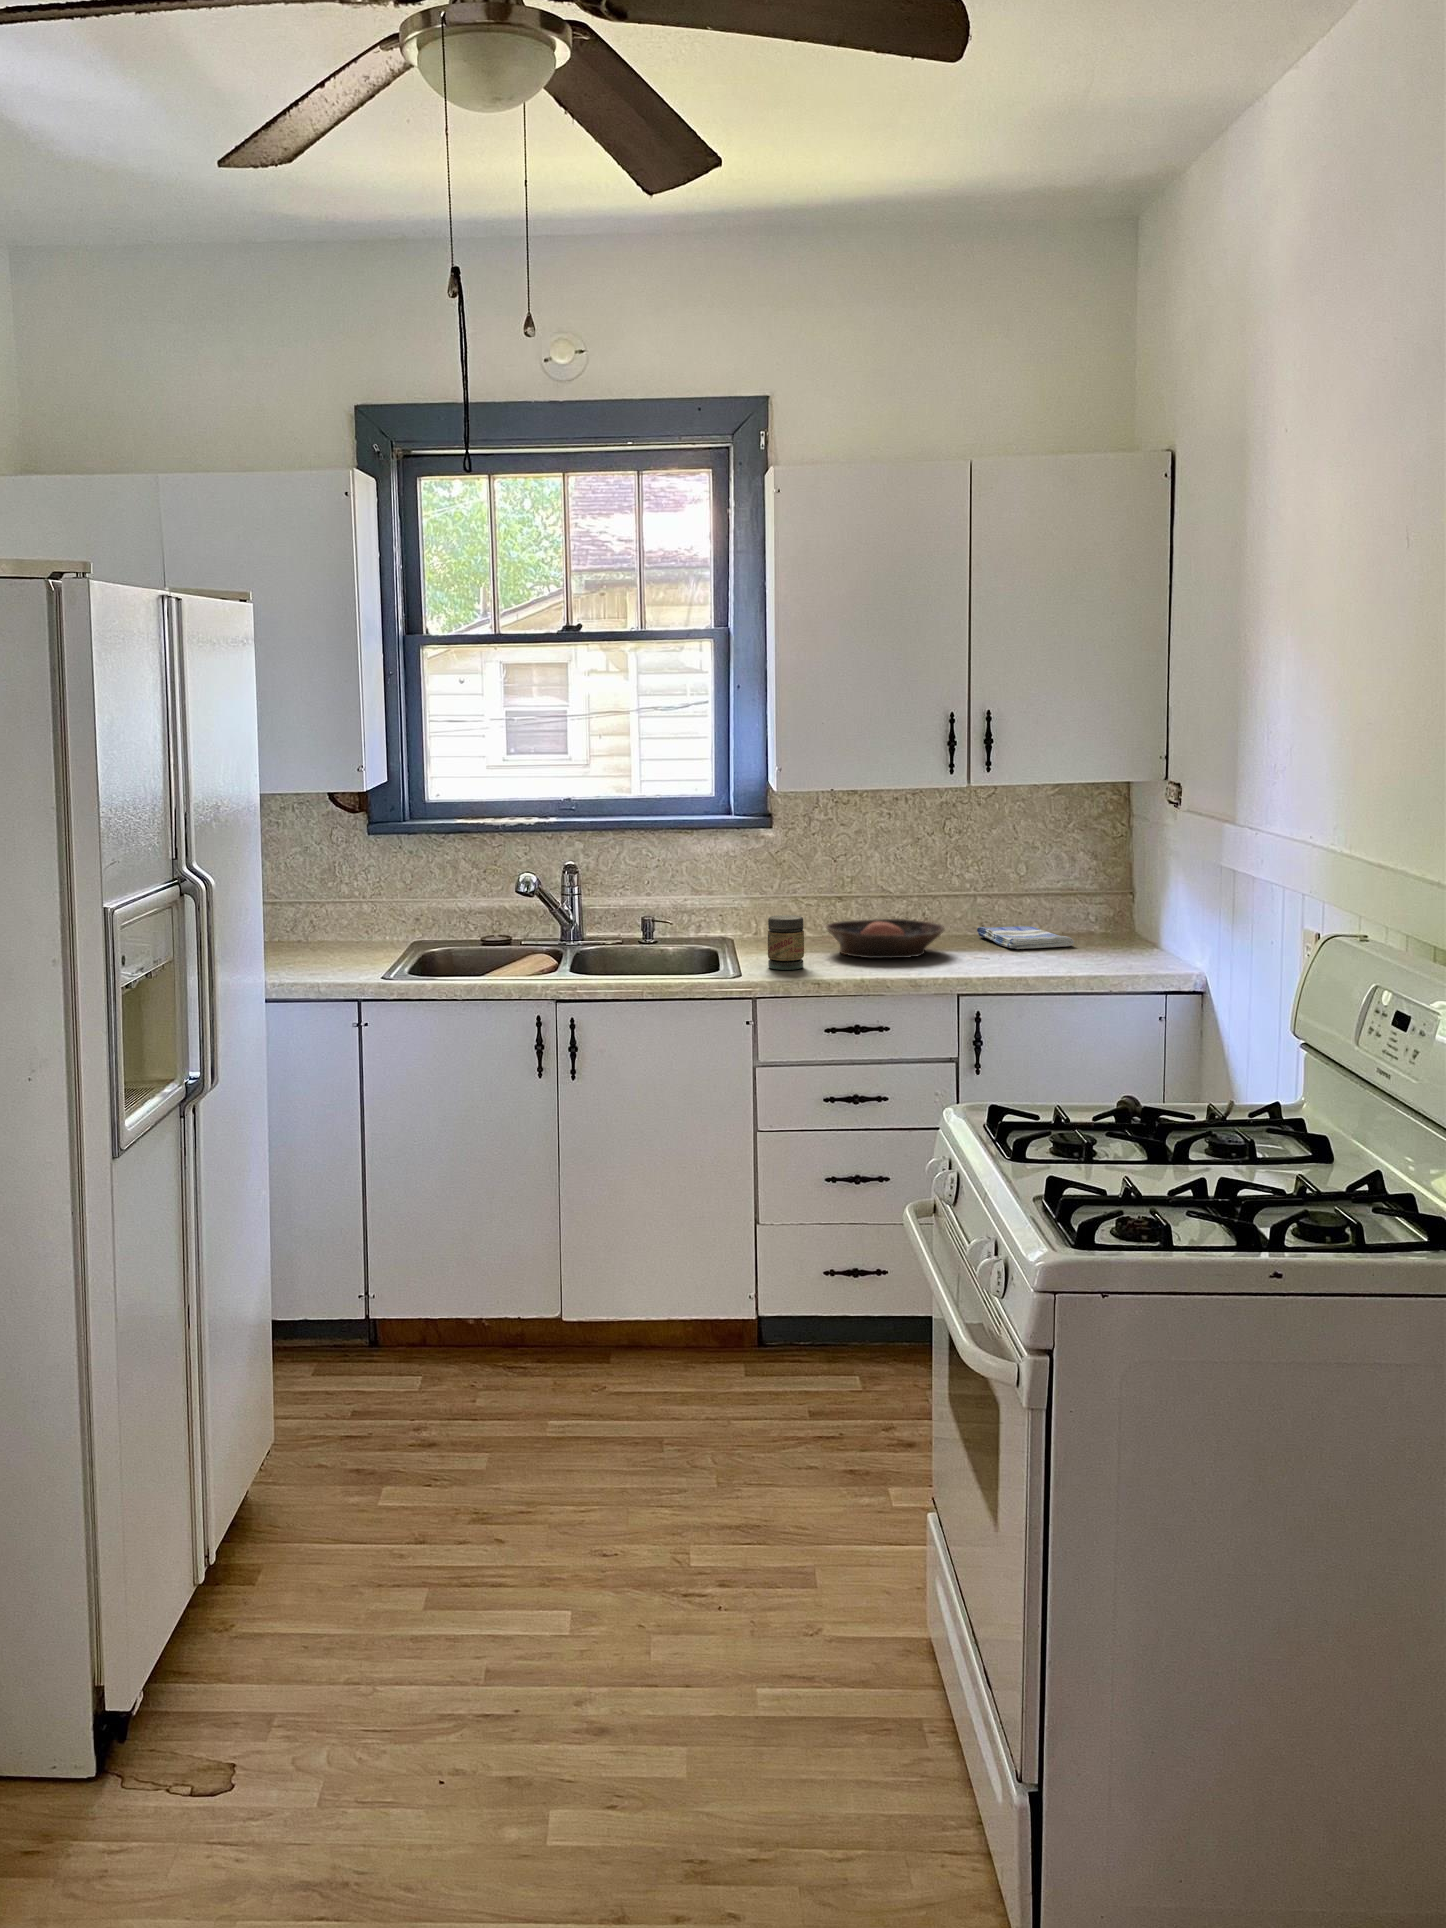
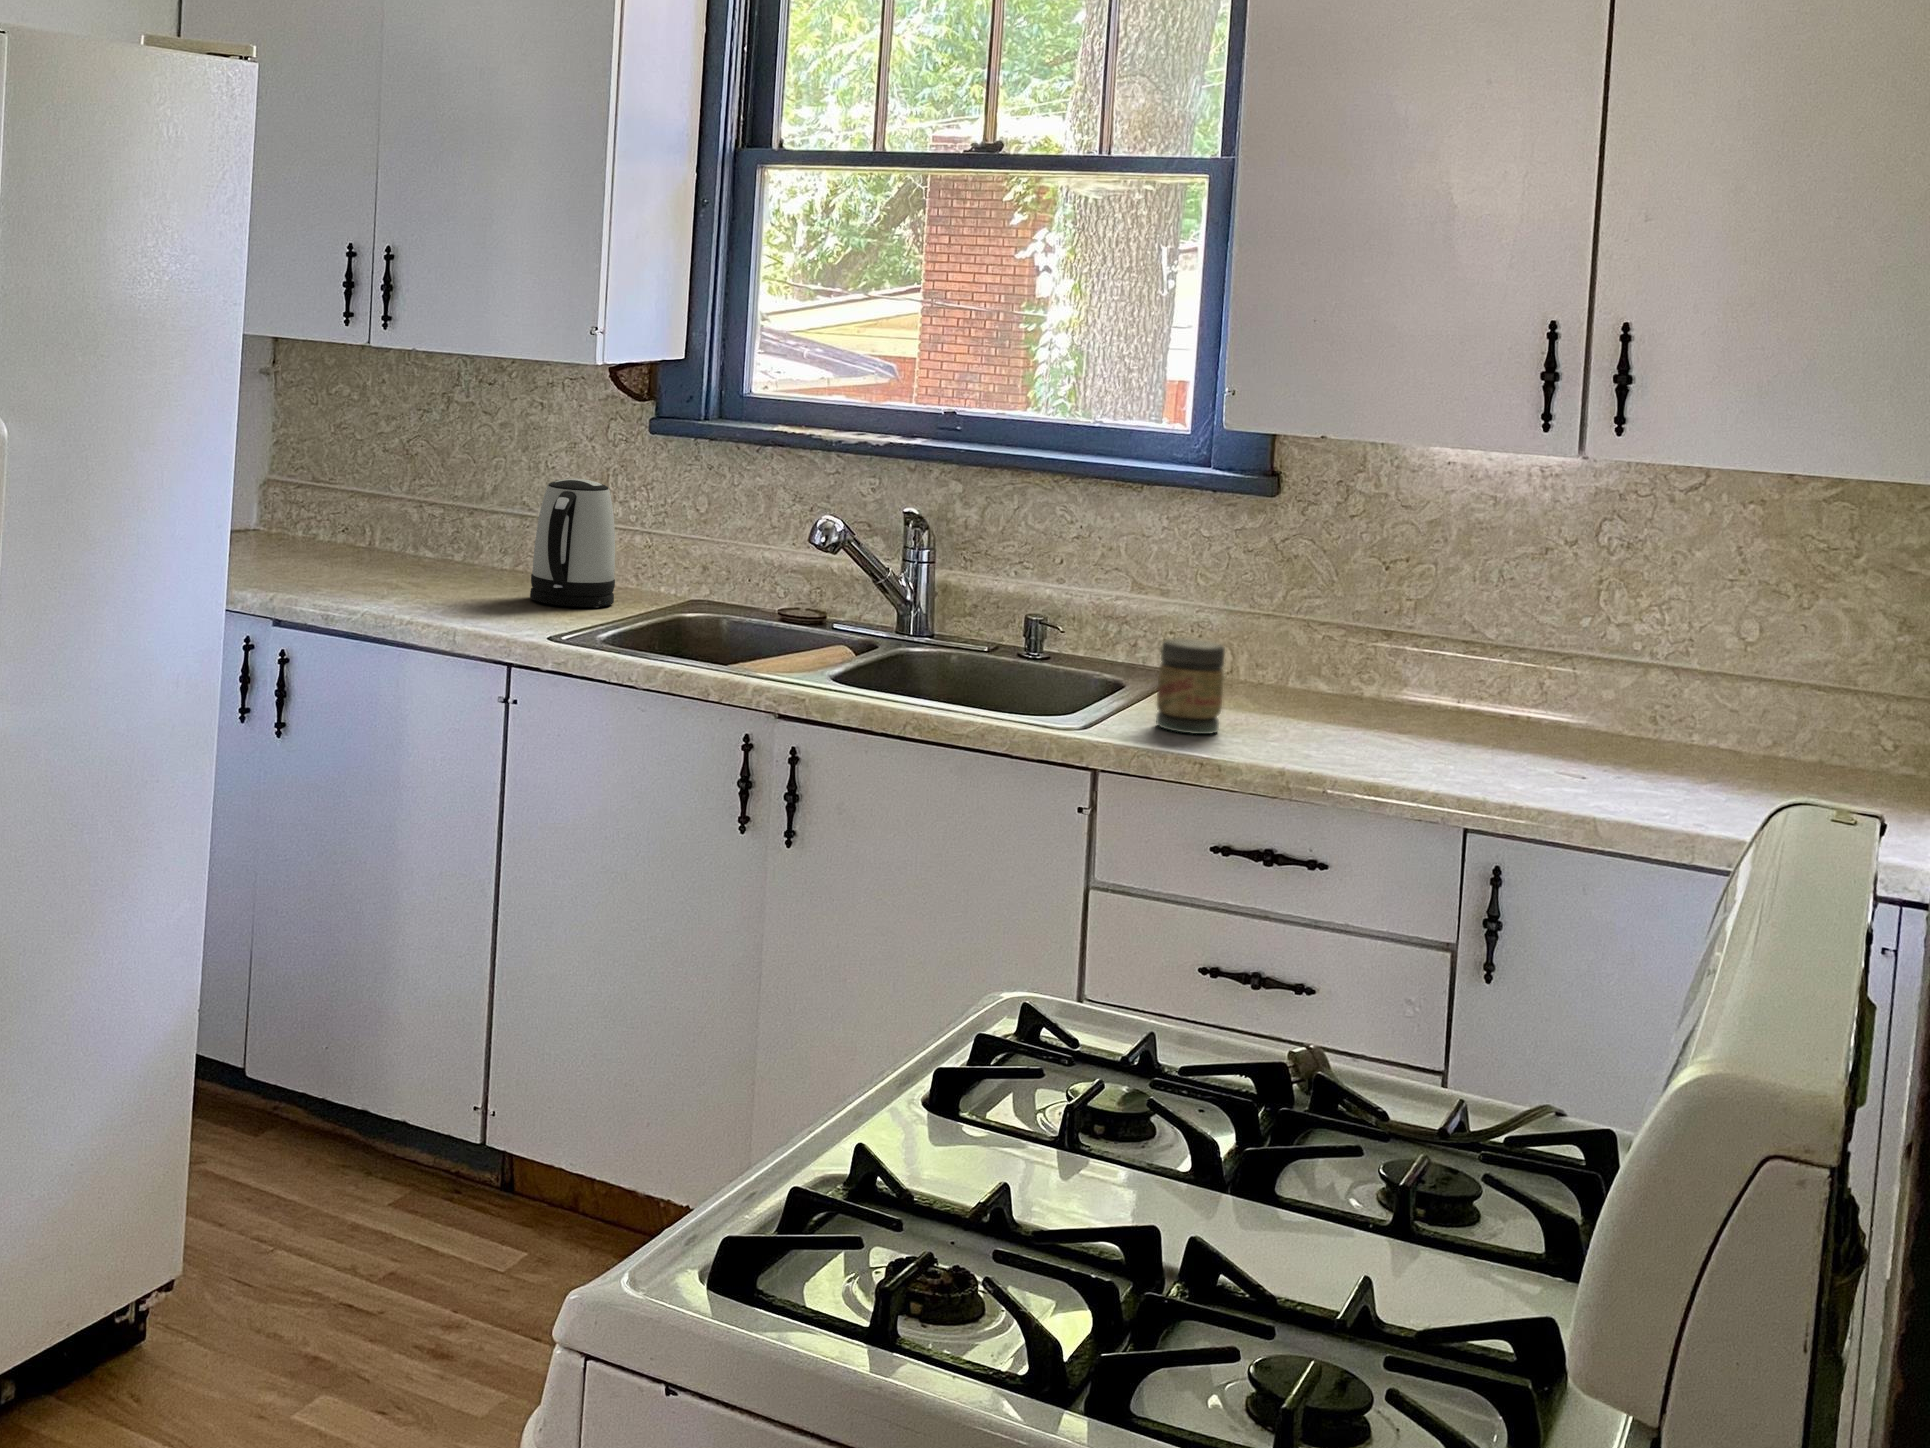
kettle: none [300,870,358,958] -> present [530,479,615,607]
bowl: present [826,919,944,958] -> none [1301,670,1528,752]
dish towel: present [977,926,1074,949] -> none [1642,724,1806,785]

